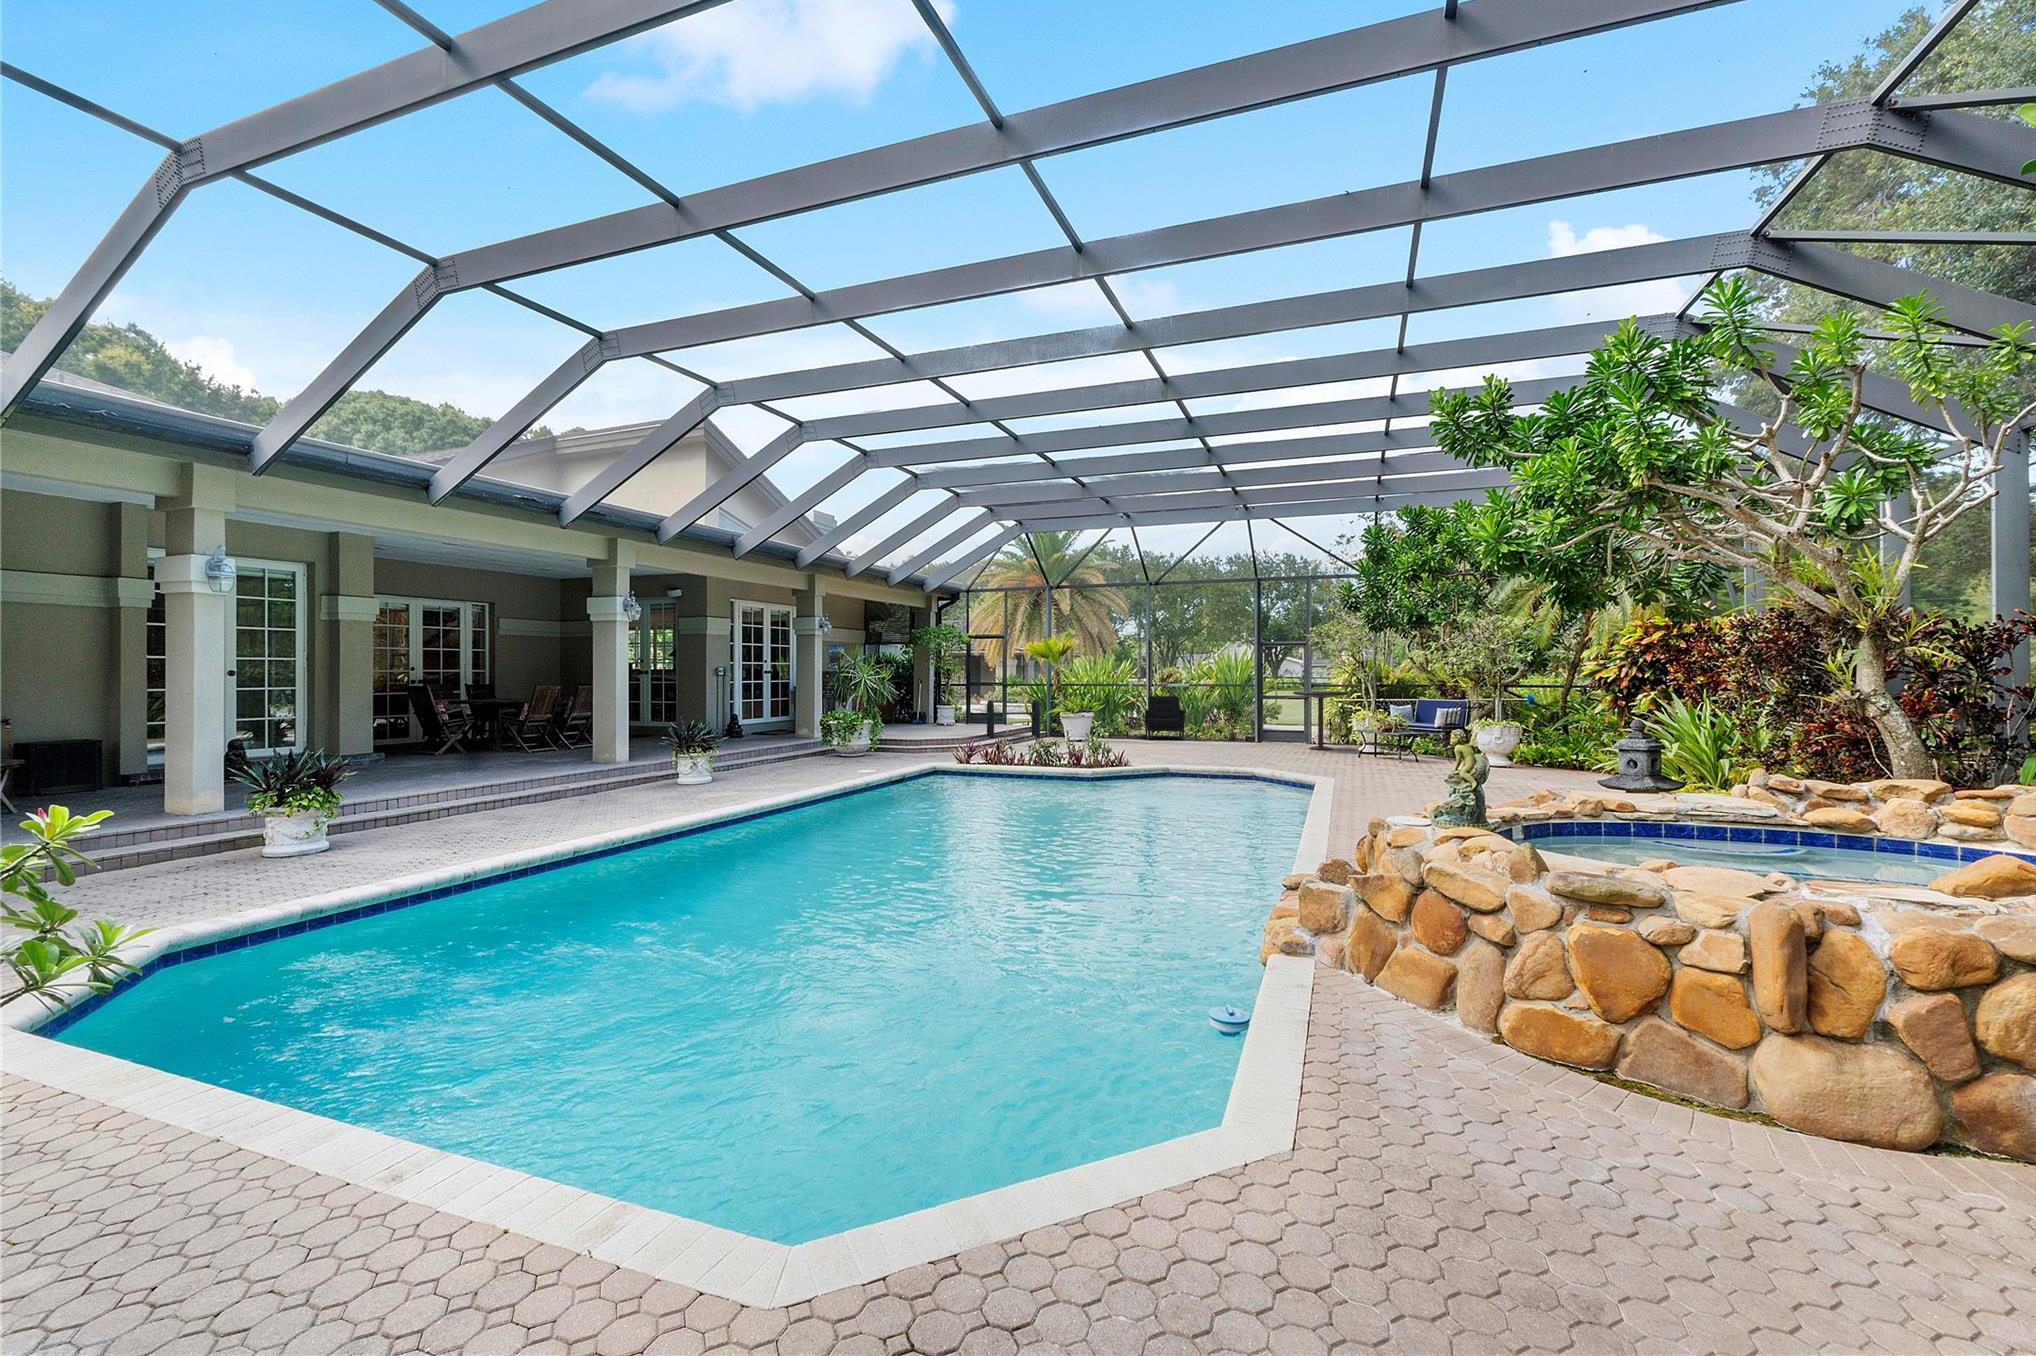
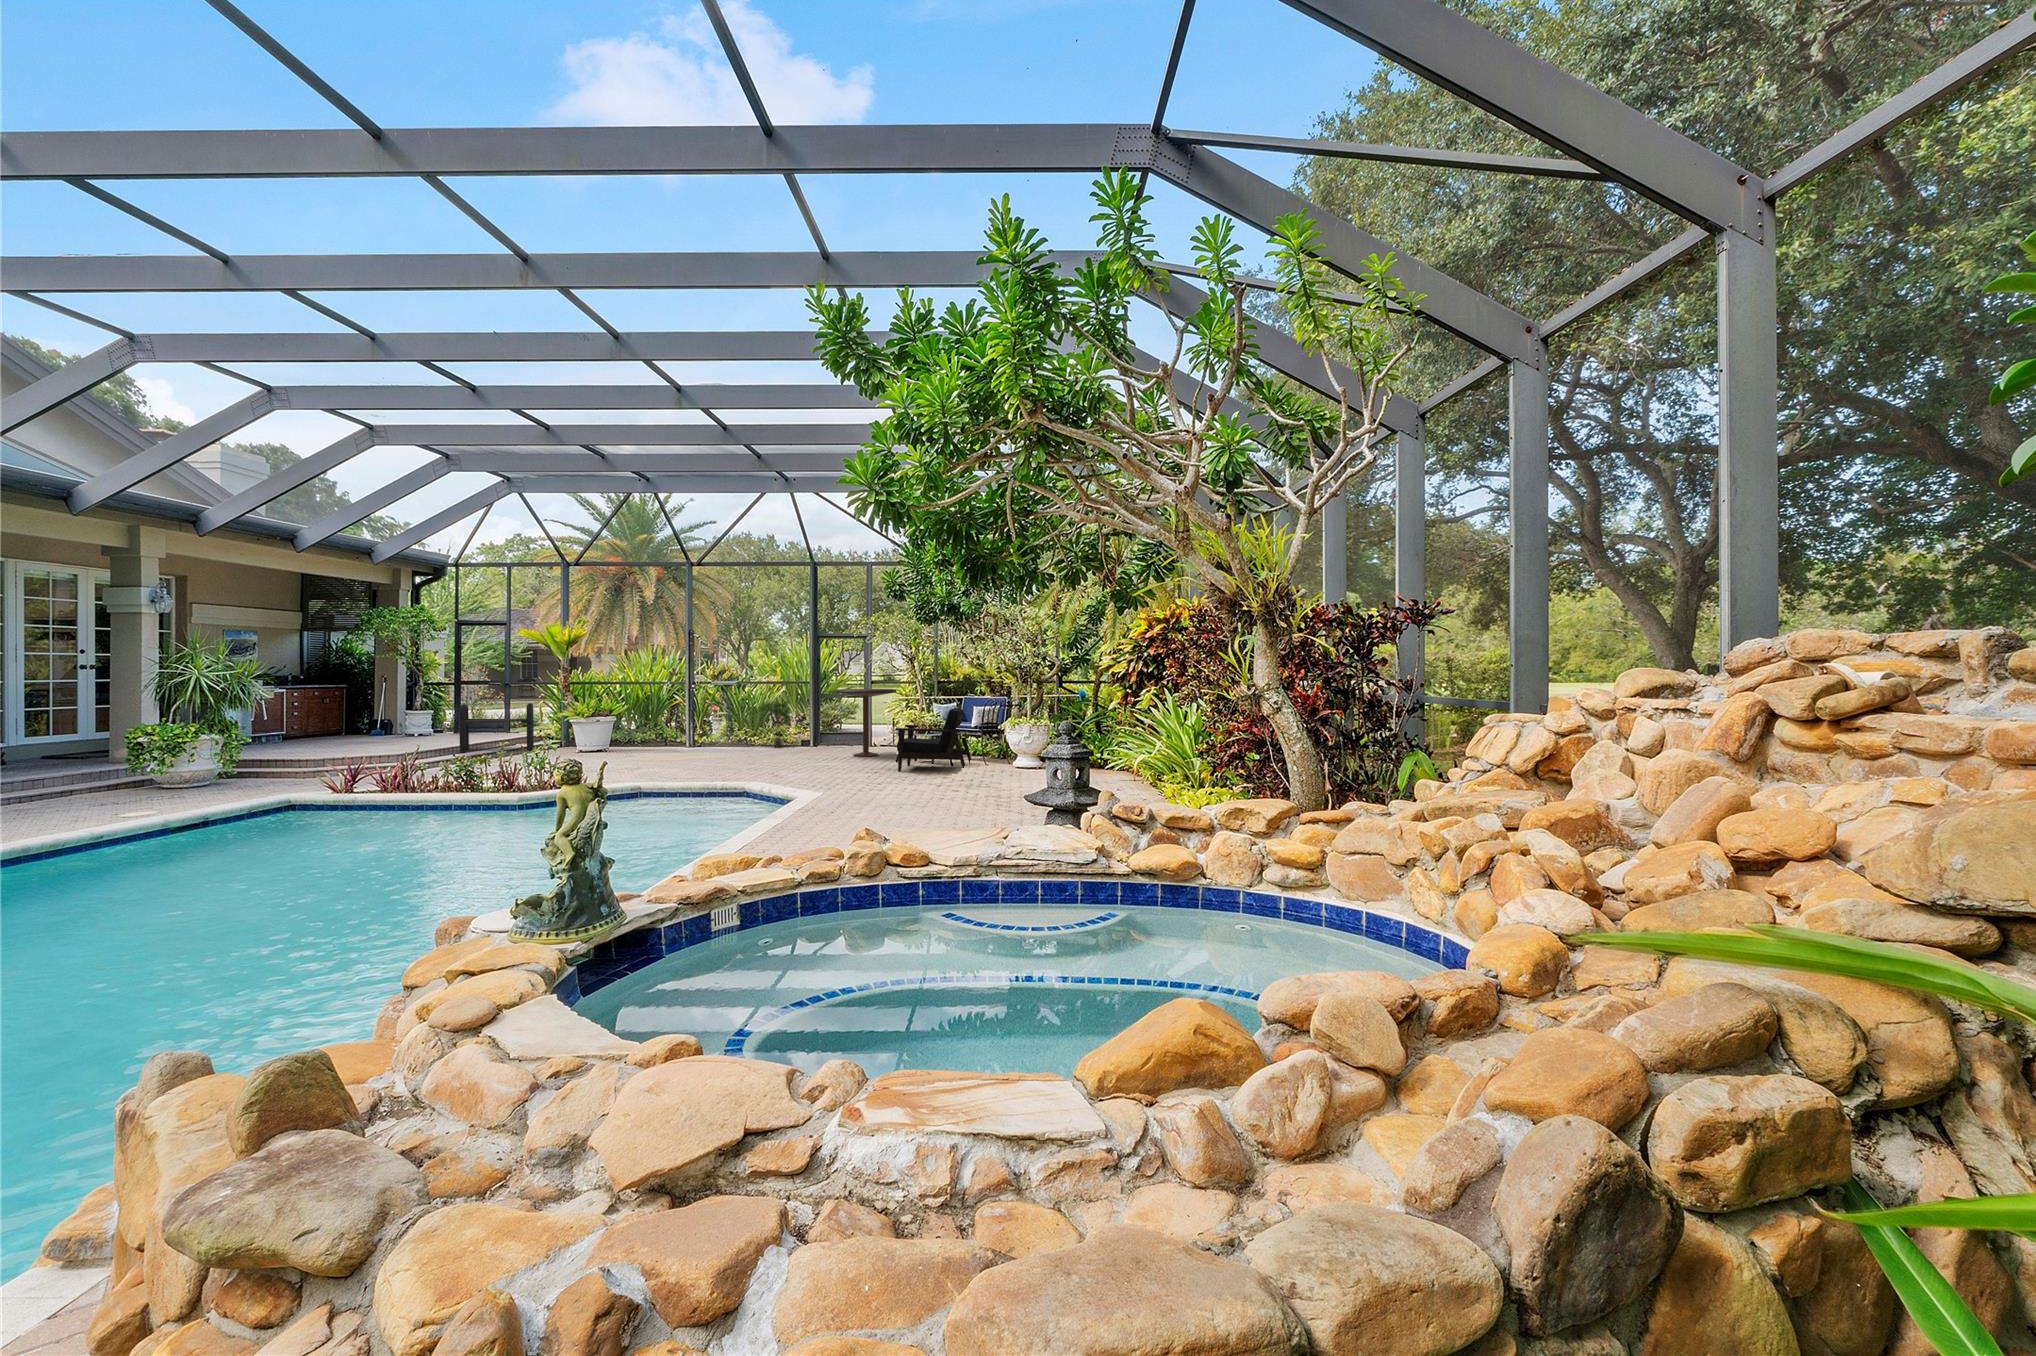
armchair: present [1145,696,1186,740] -> present [895,708,972,771]

